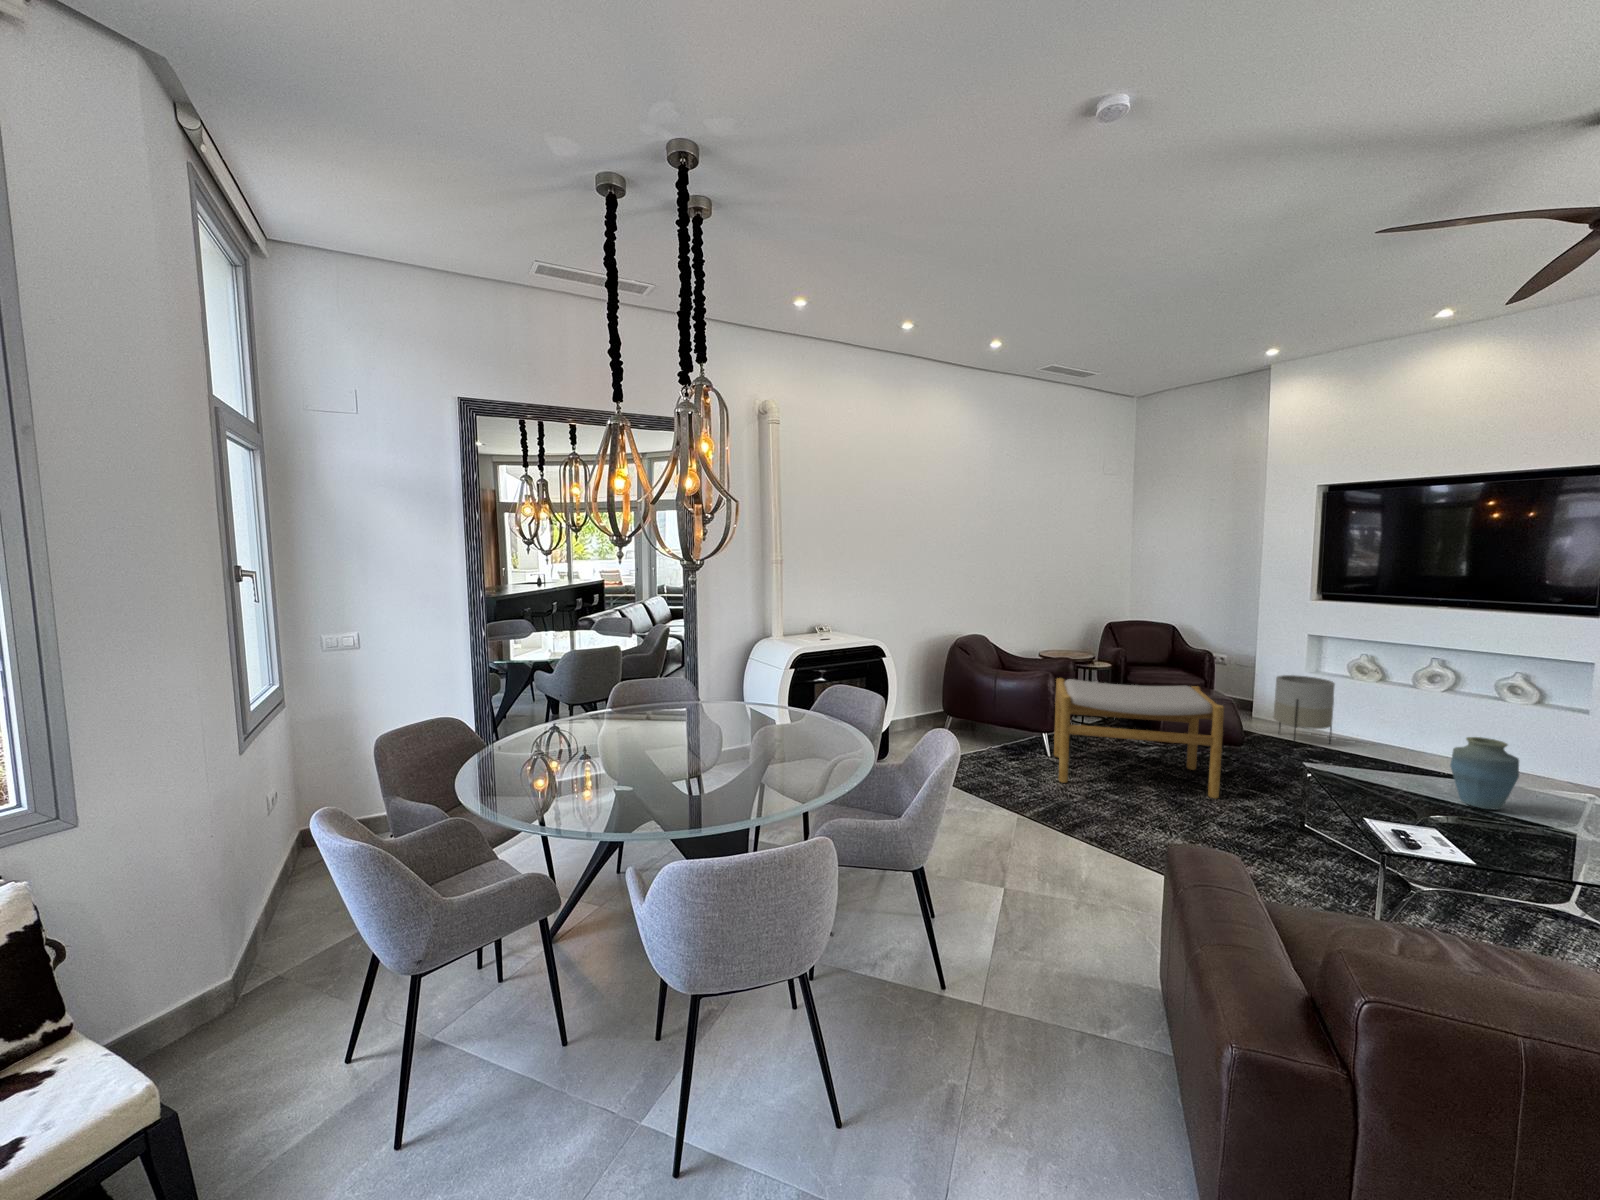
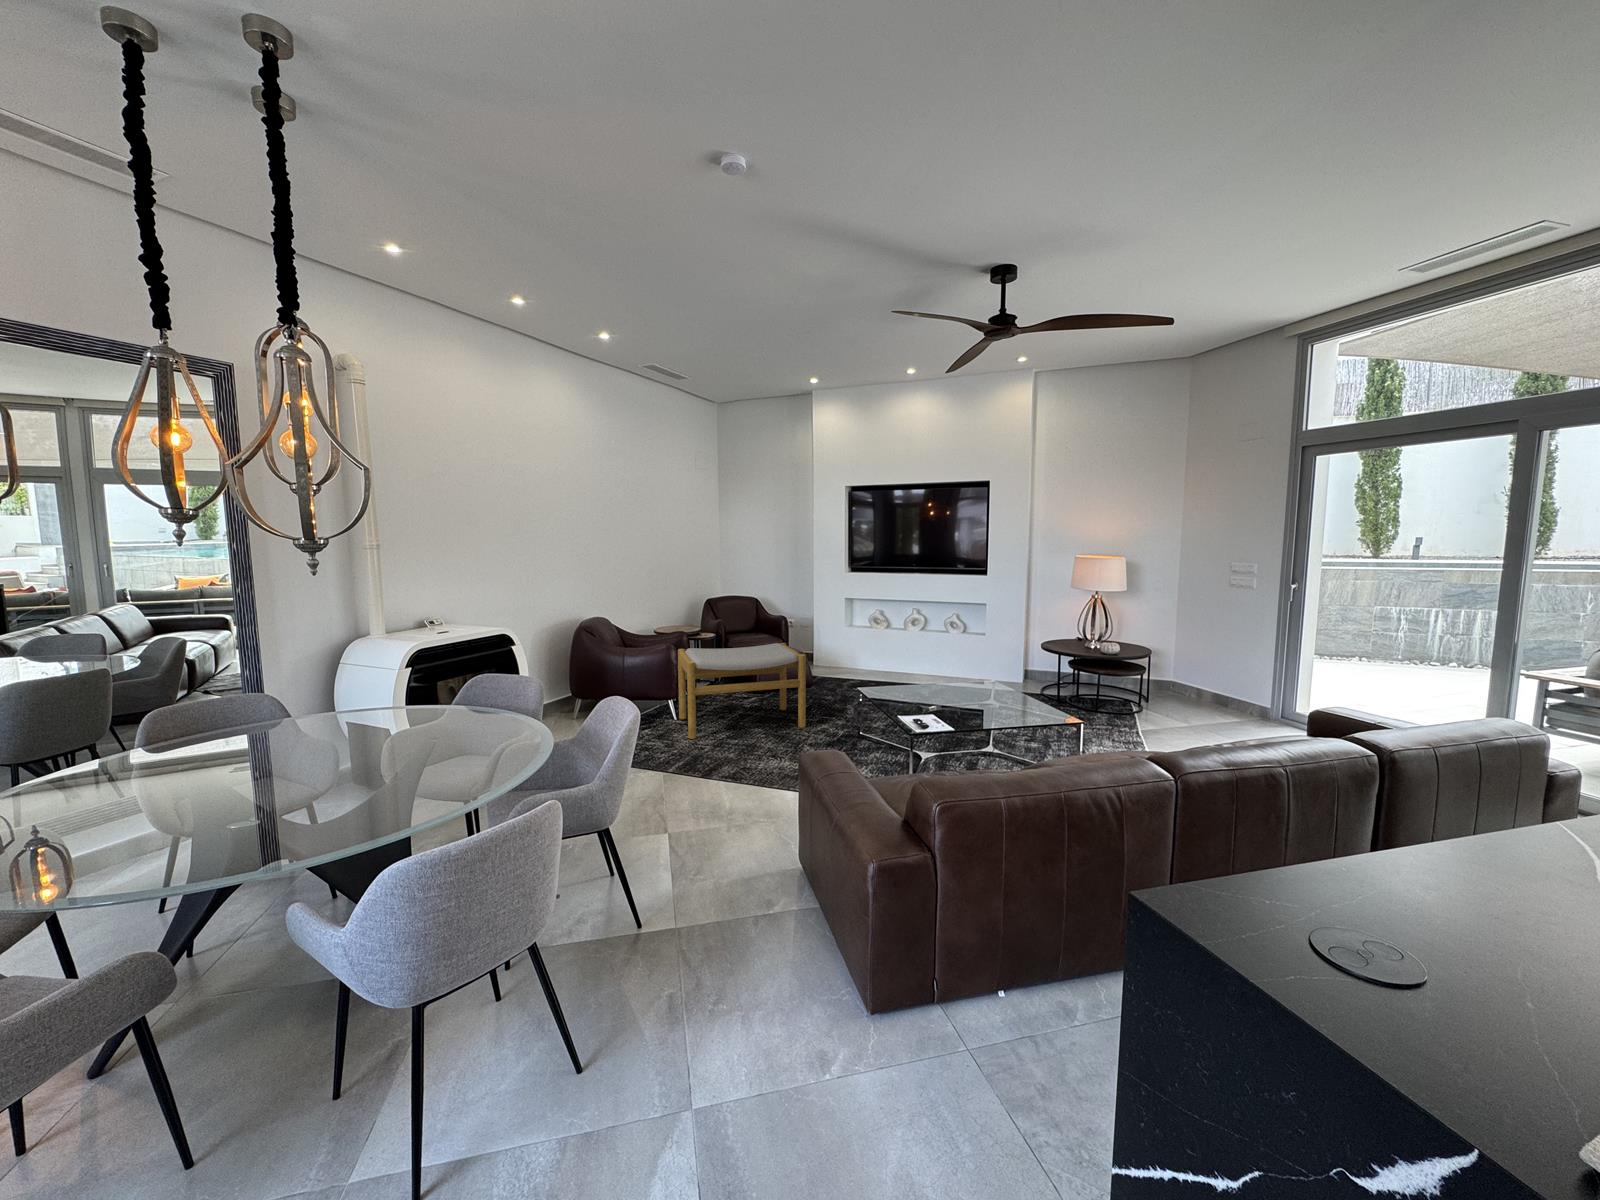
planter: present [1274,675,1335,745] -> none [829,629,864,682]
vase: present [1450,737,1519,810] -> none [935,653,966,698]

